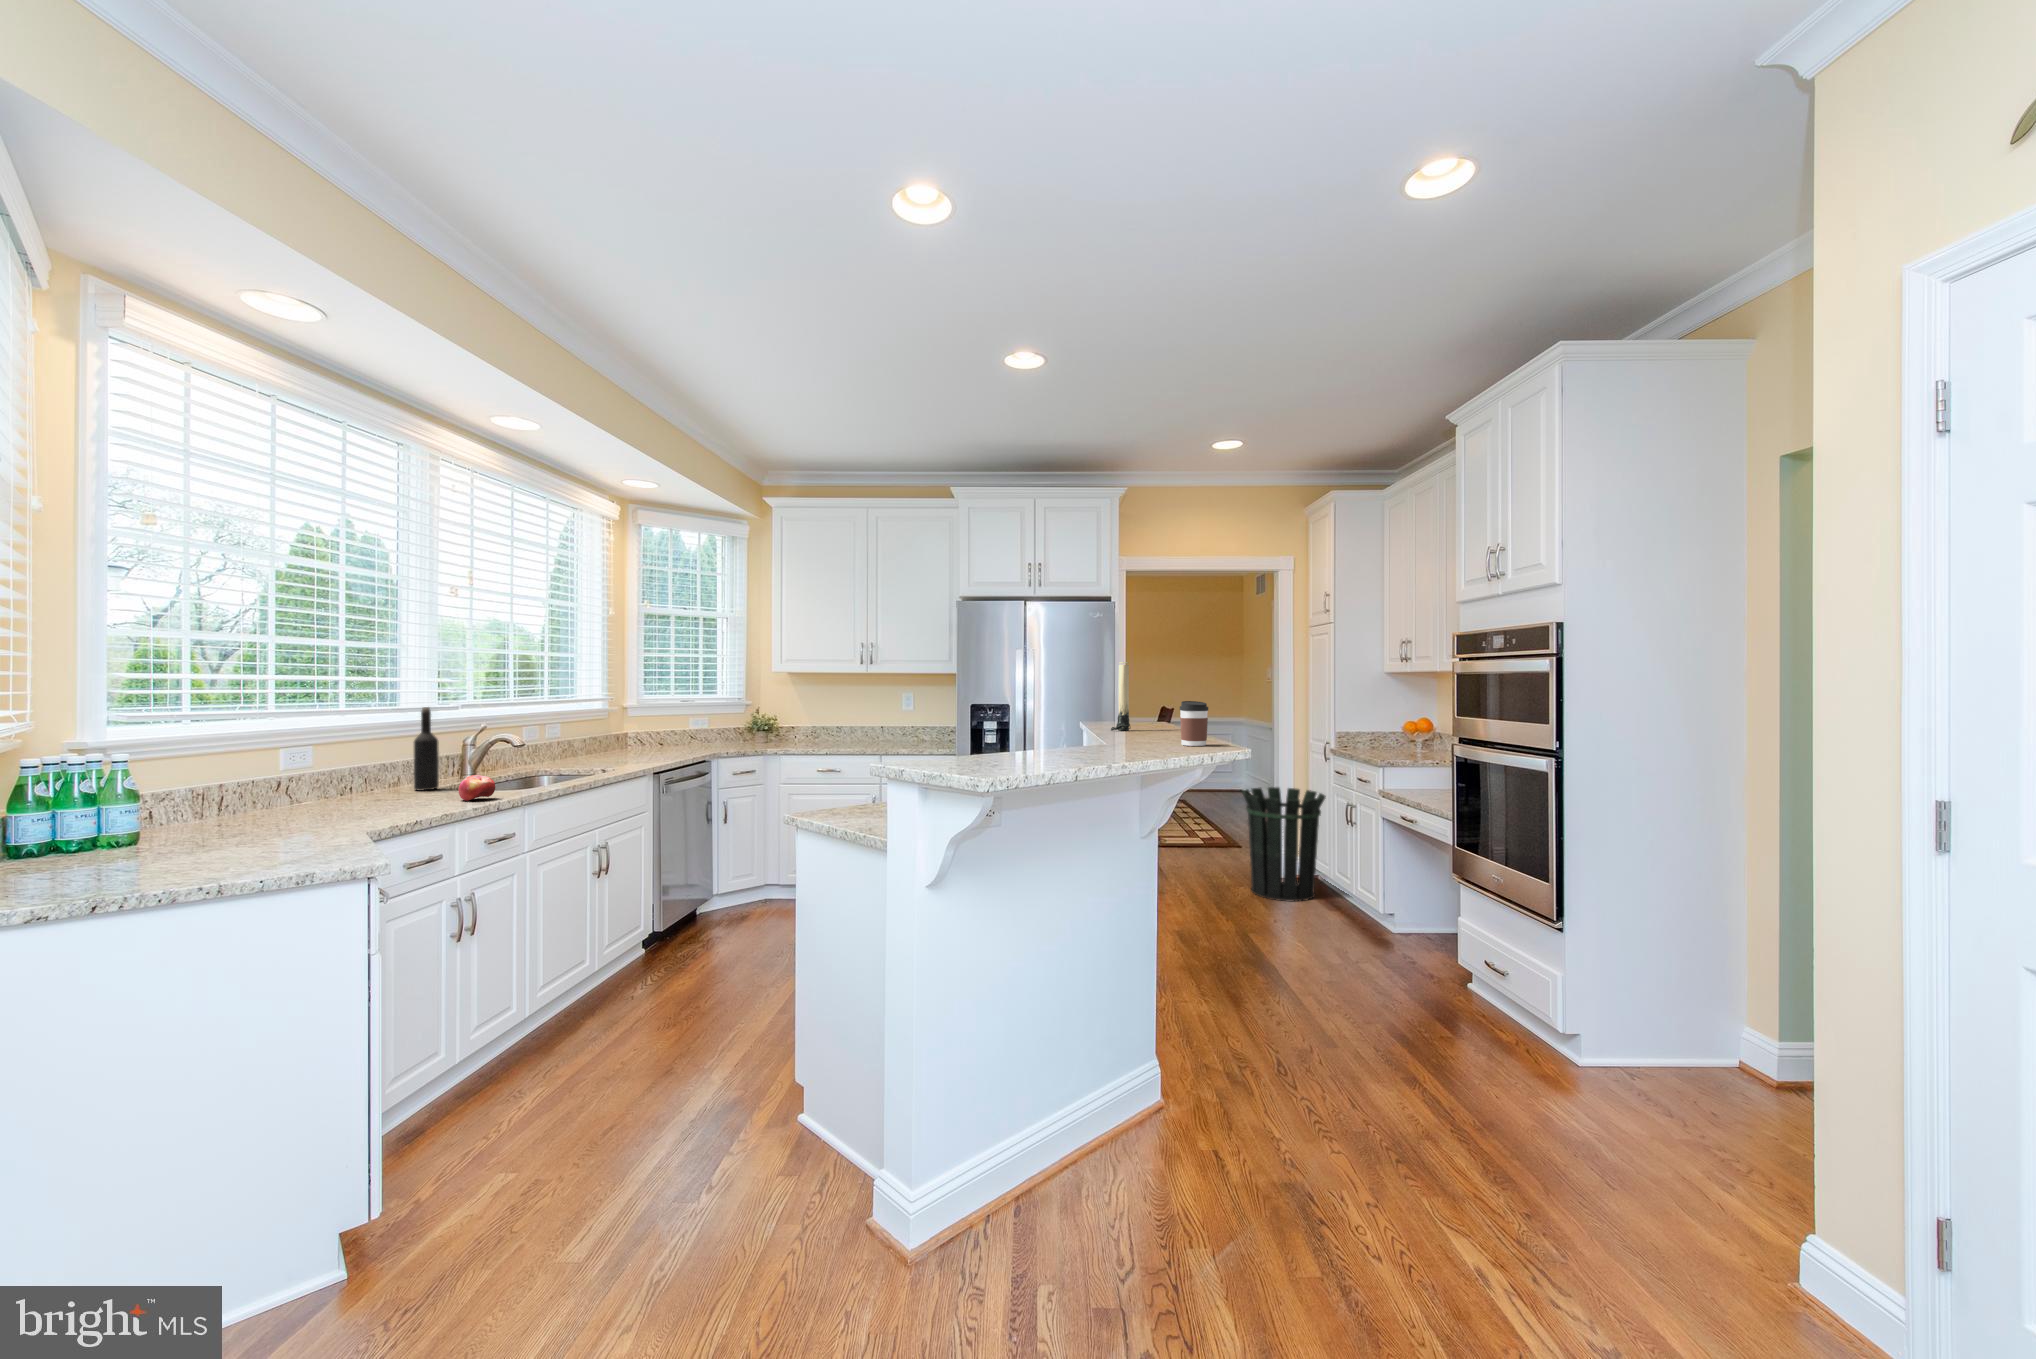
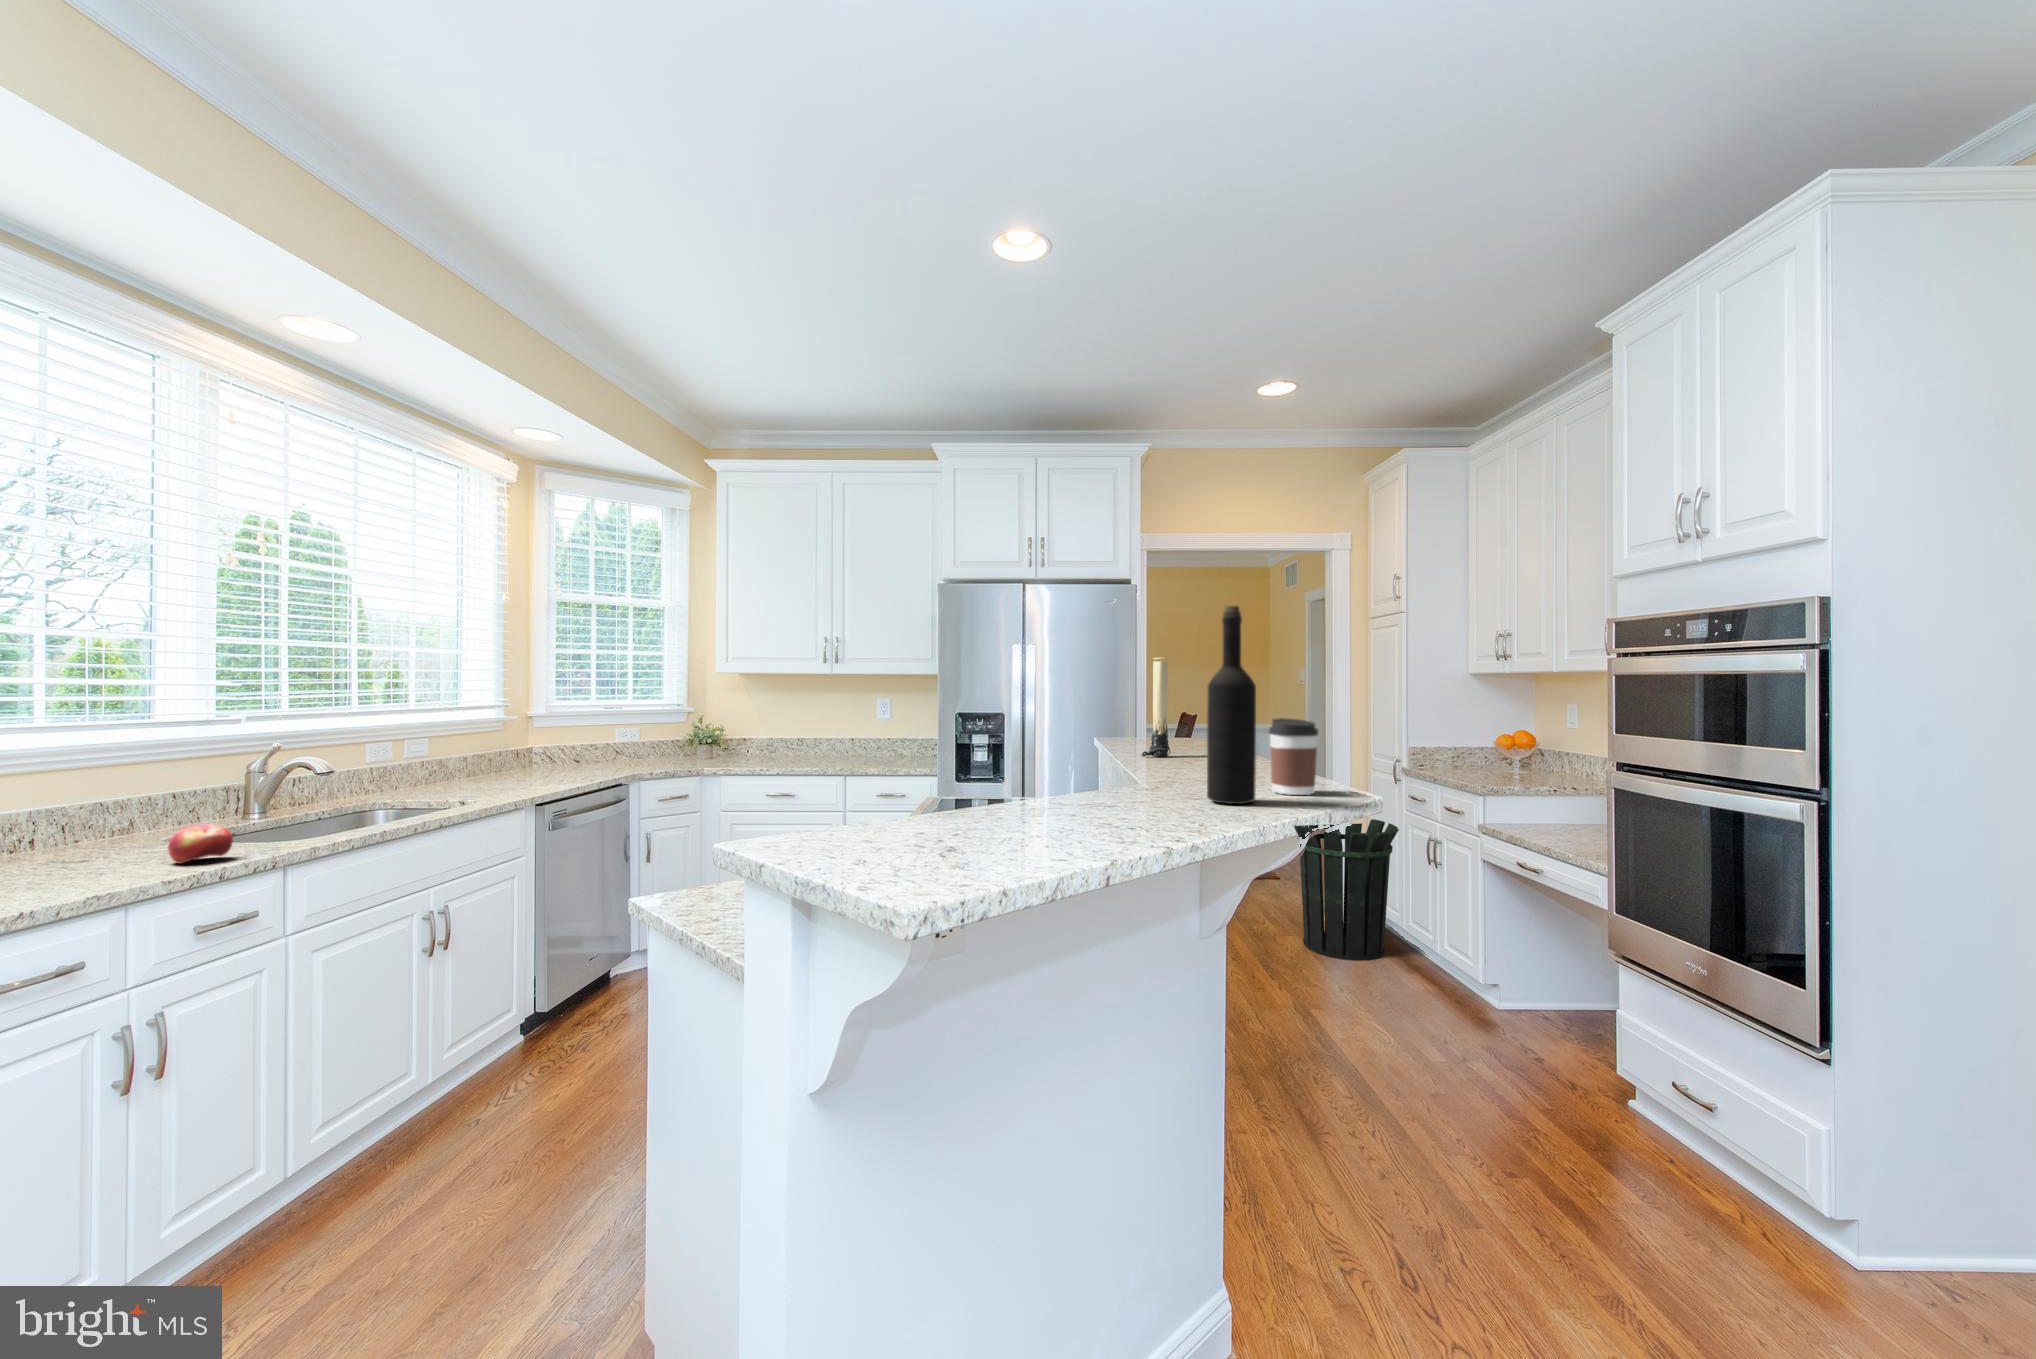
wine bottle: present [414,707,439,791] -> present [1207,606,1256,804]

